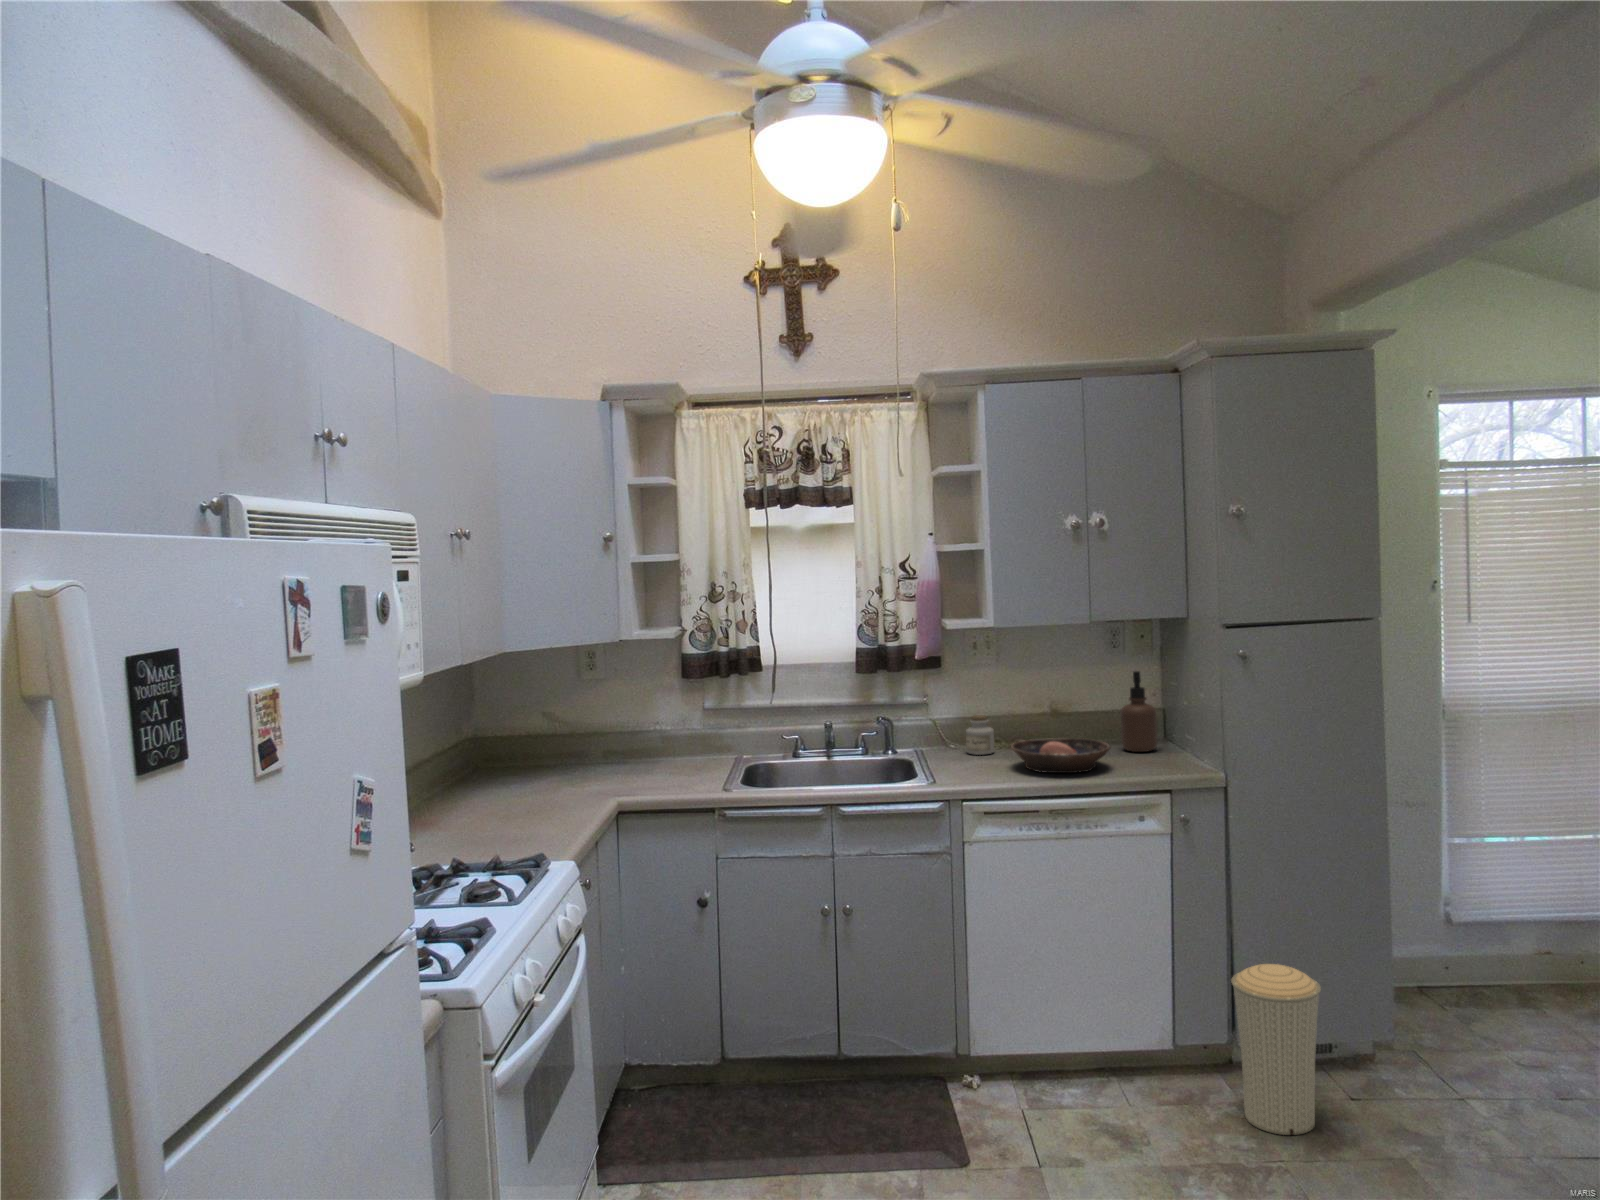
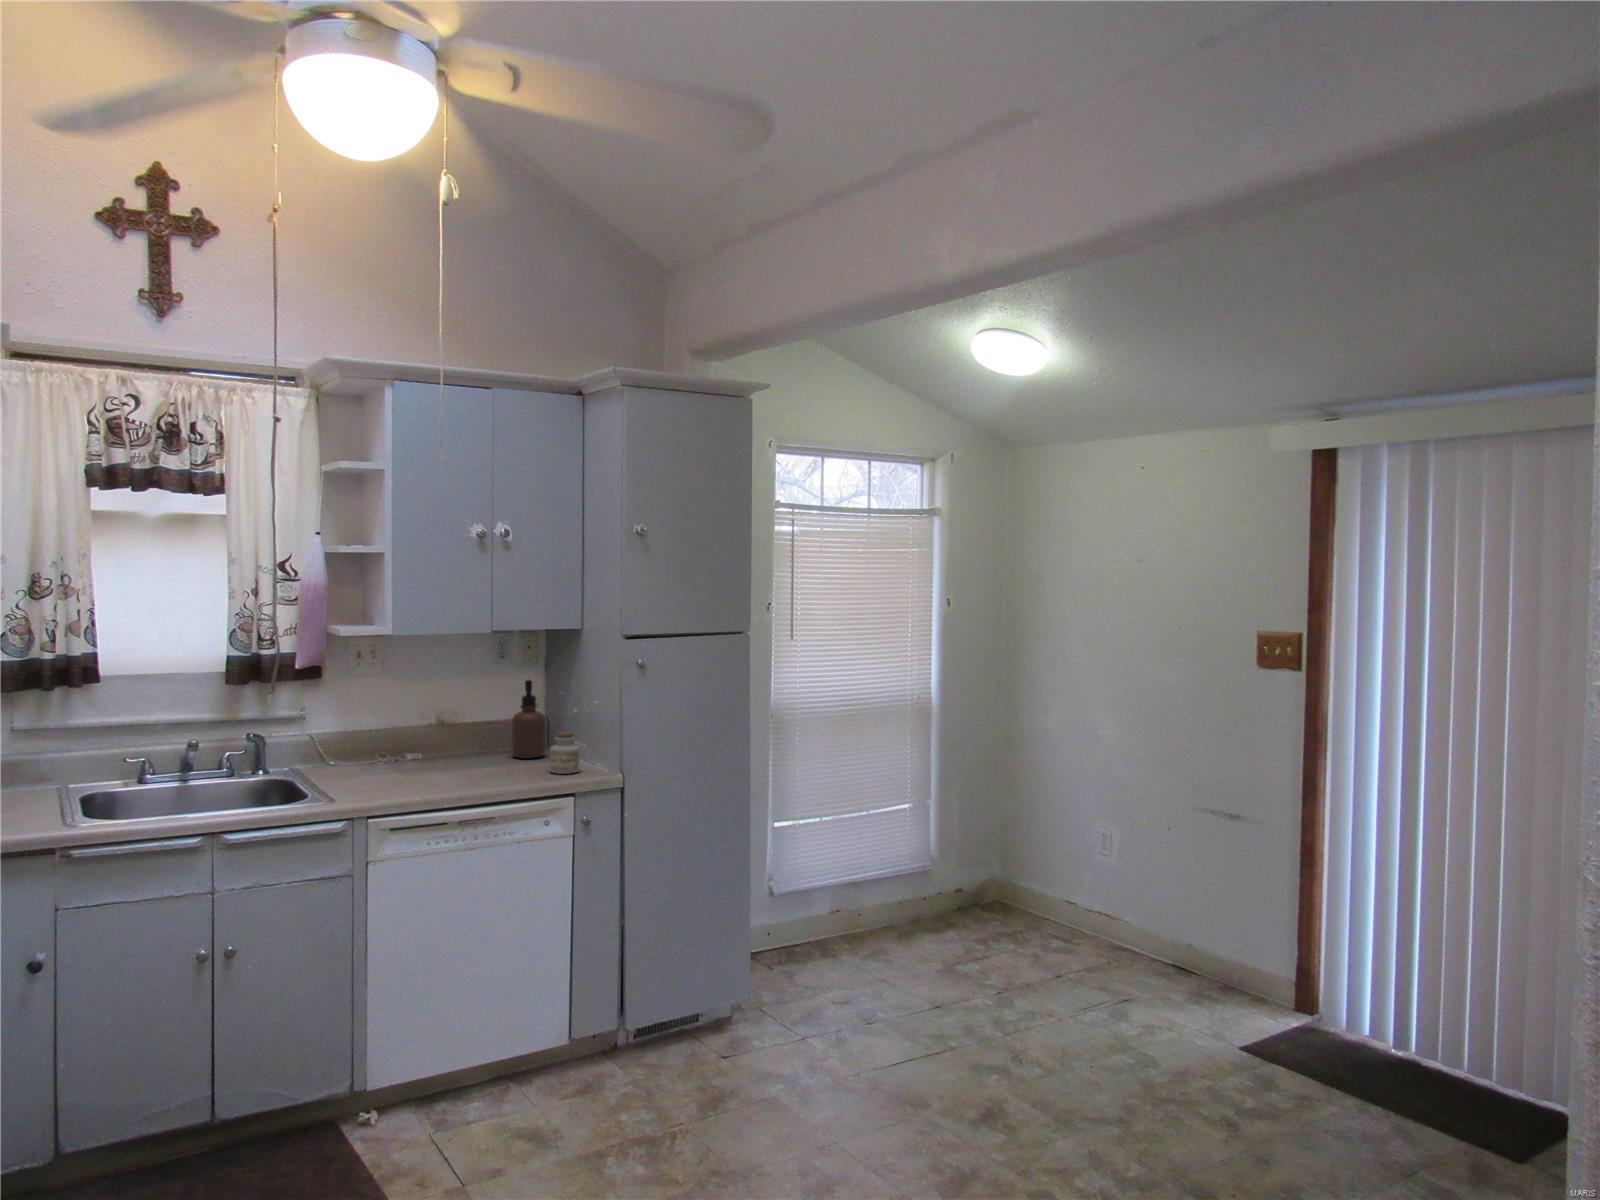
jar: present [966,715,994,755] -> present [550,732,580,774]
bowl: present [1011,738,1110,773] -> none [408,747,511,783]
trash can: present [1231,964,1321,1135] -> none [627,944,703,1099]

